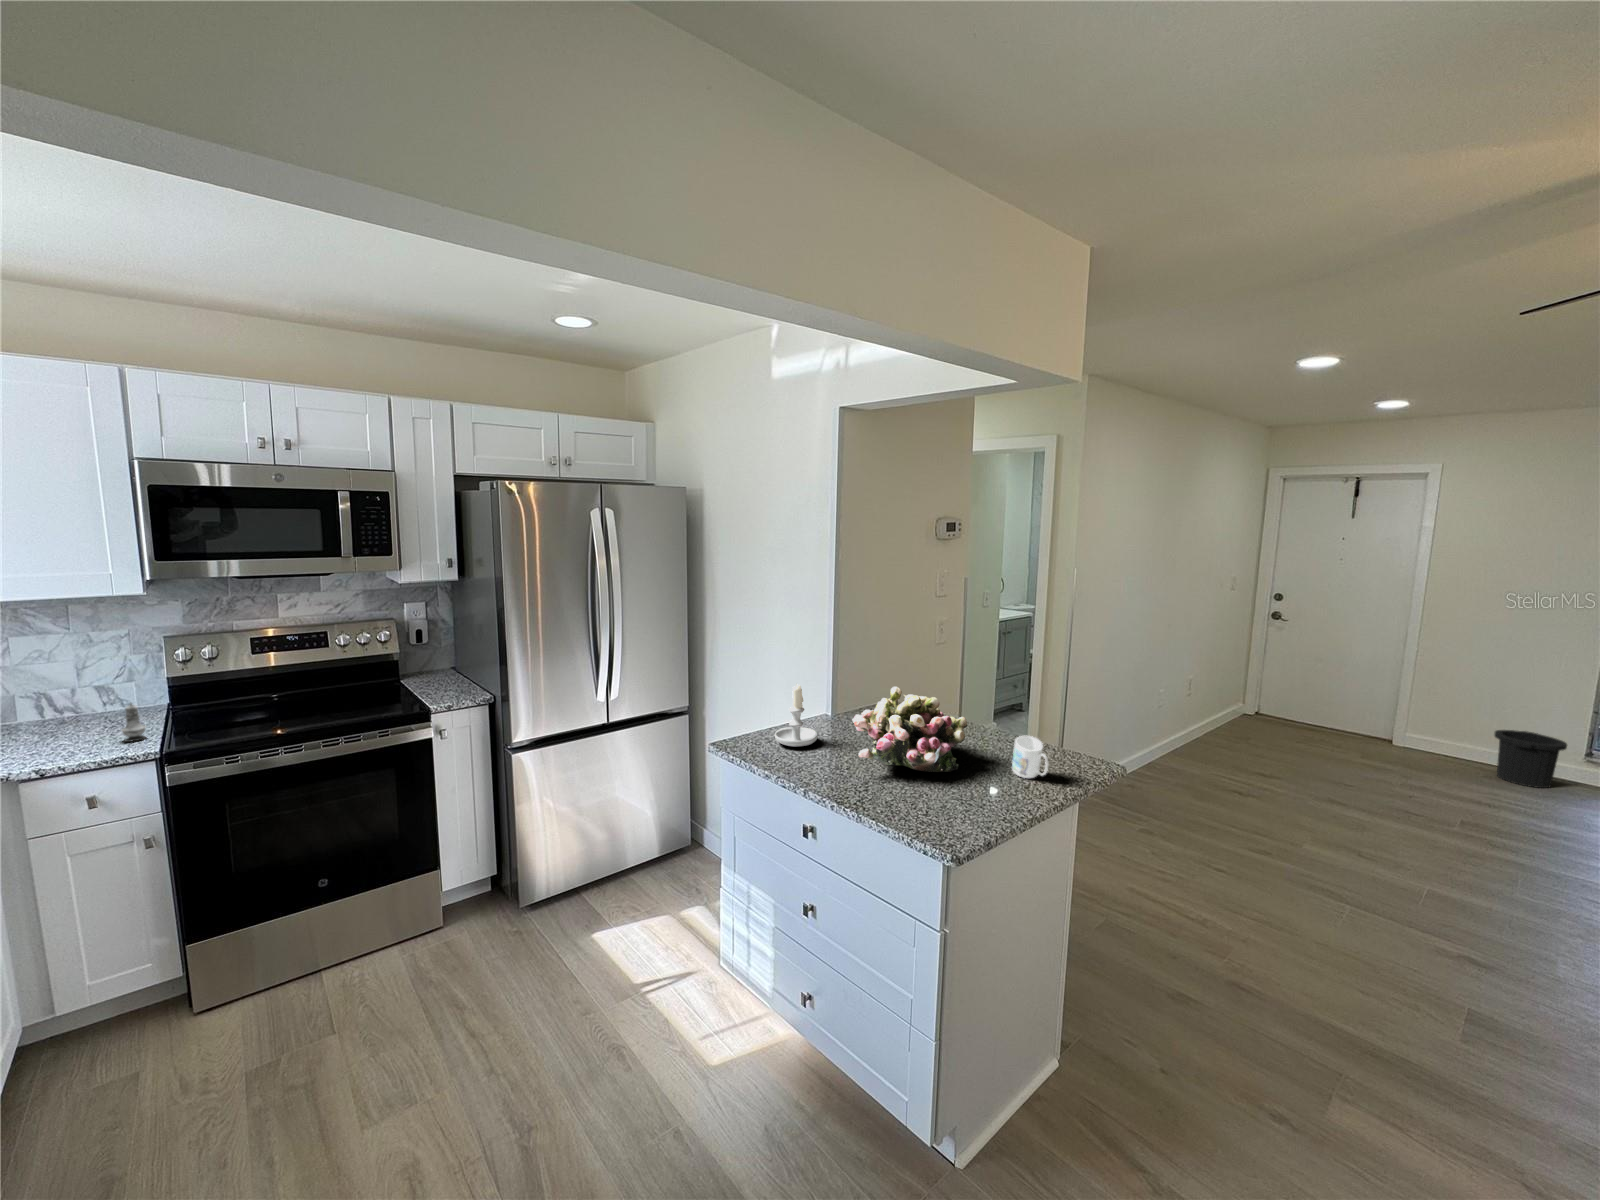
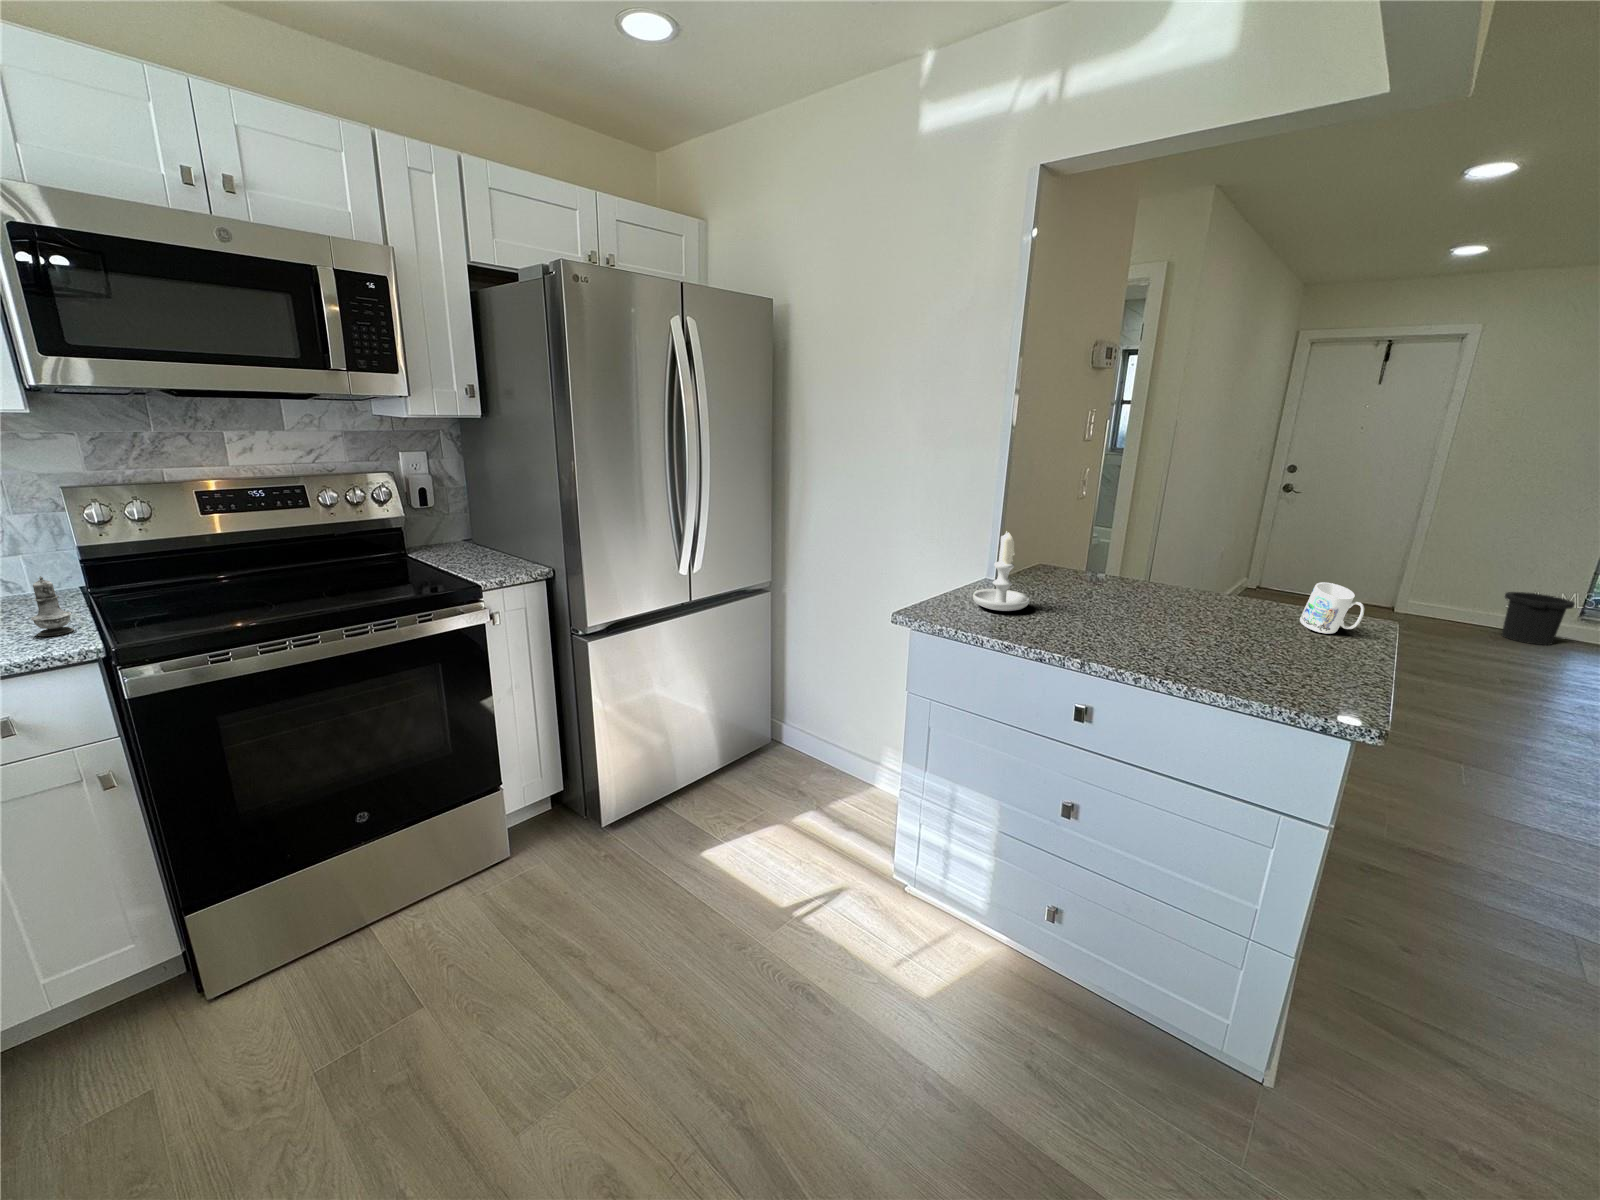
flower arrangement: present [852,687,967,772] -> none [1090,530,1248,631]

